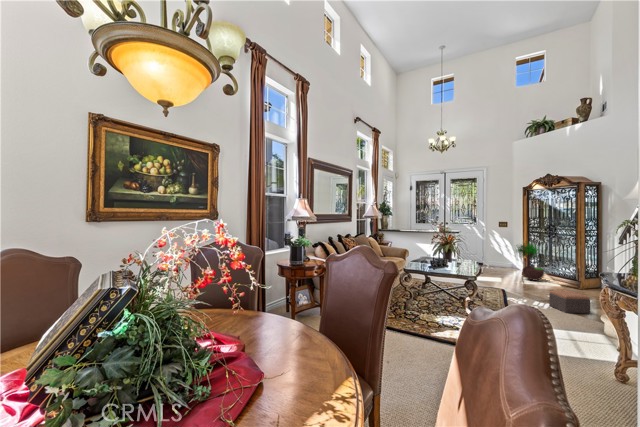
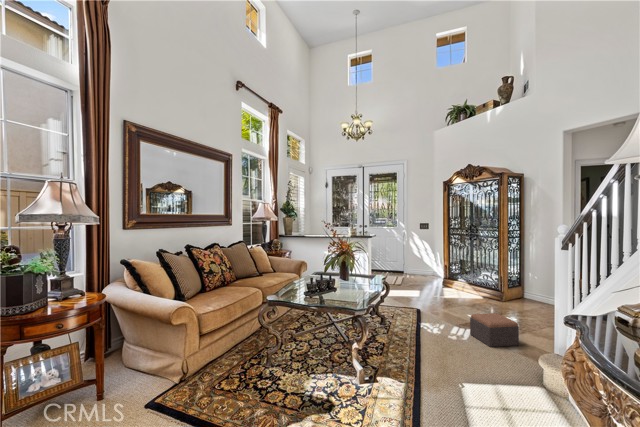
potted tree: present [516,243,544,280] -> none [432,242,466,291]

